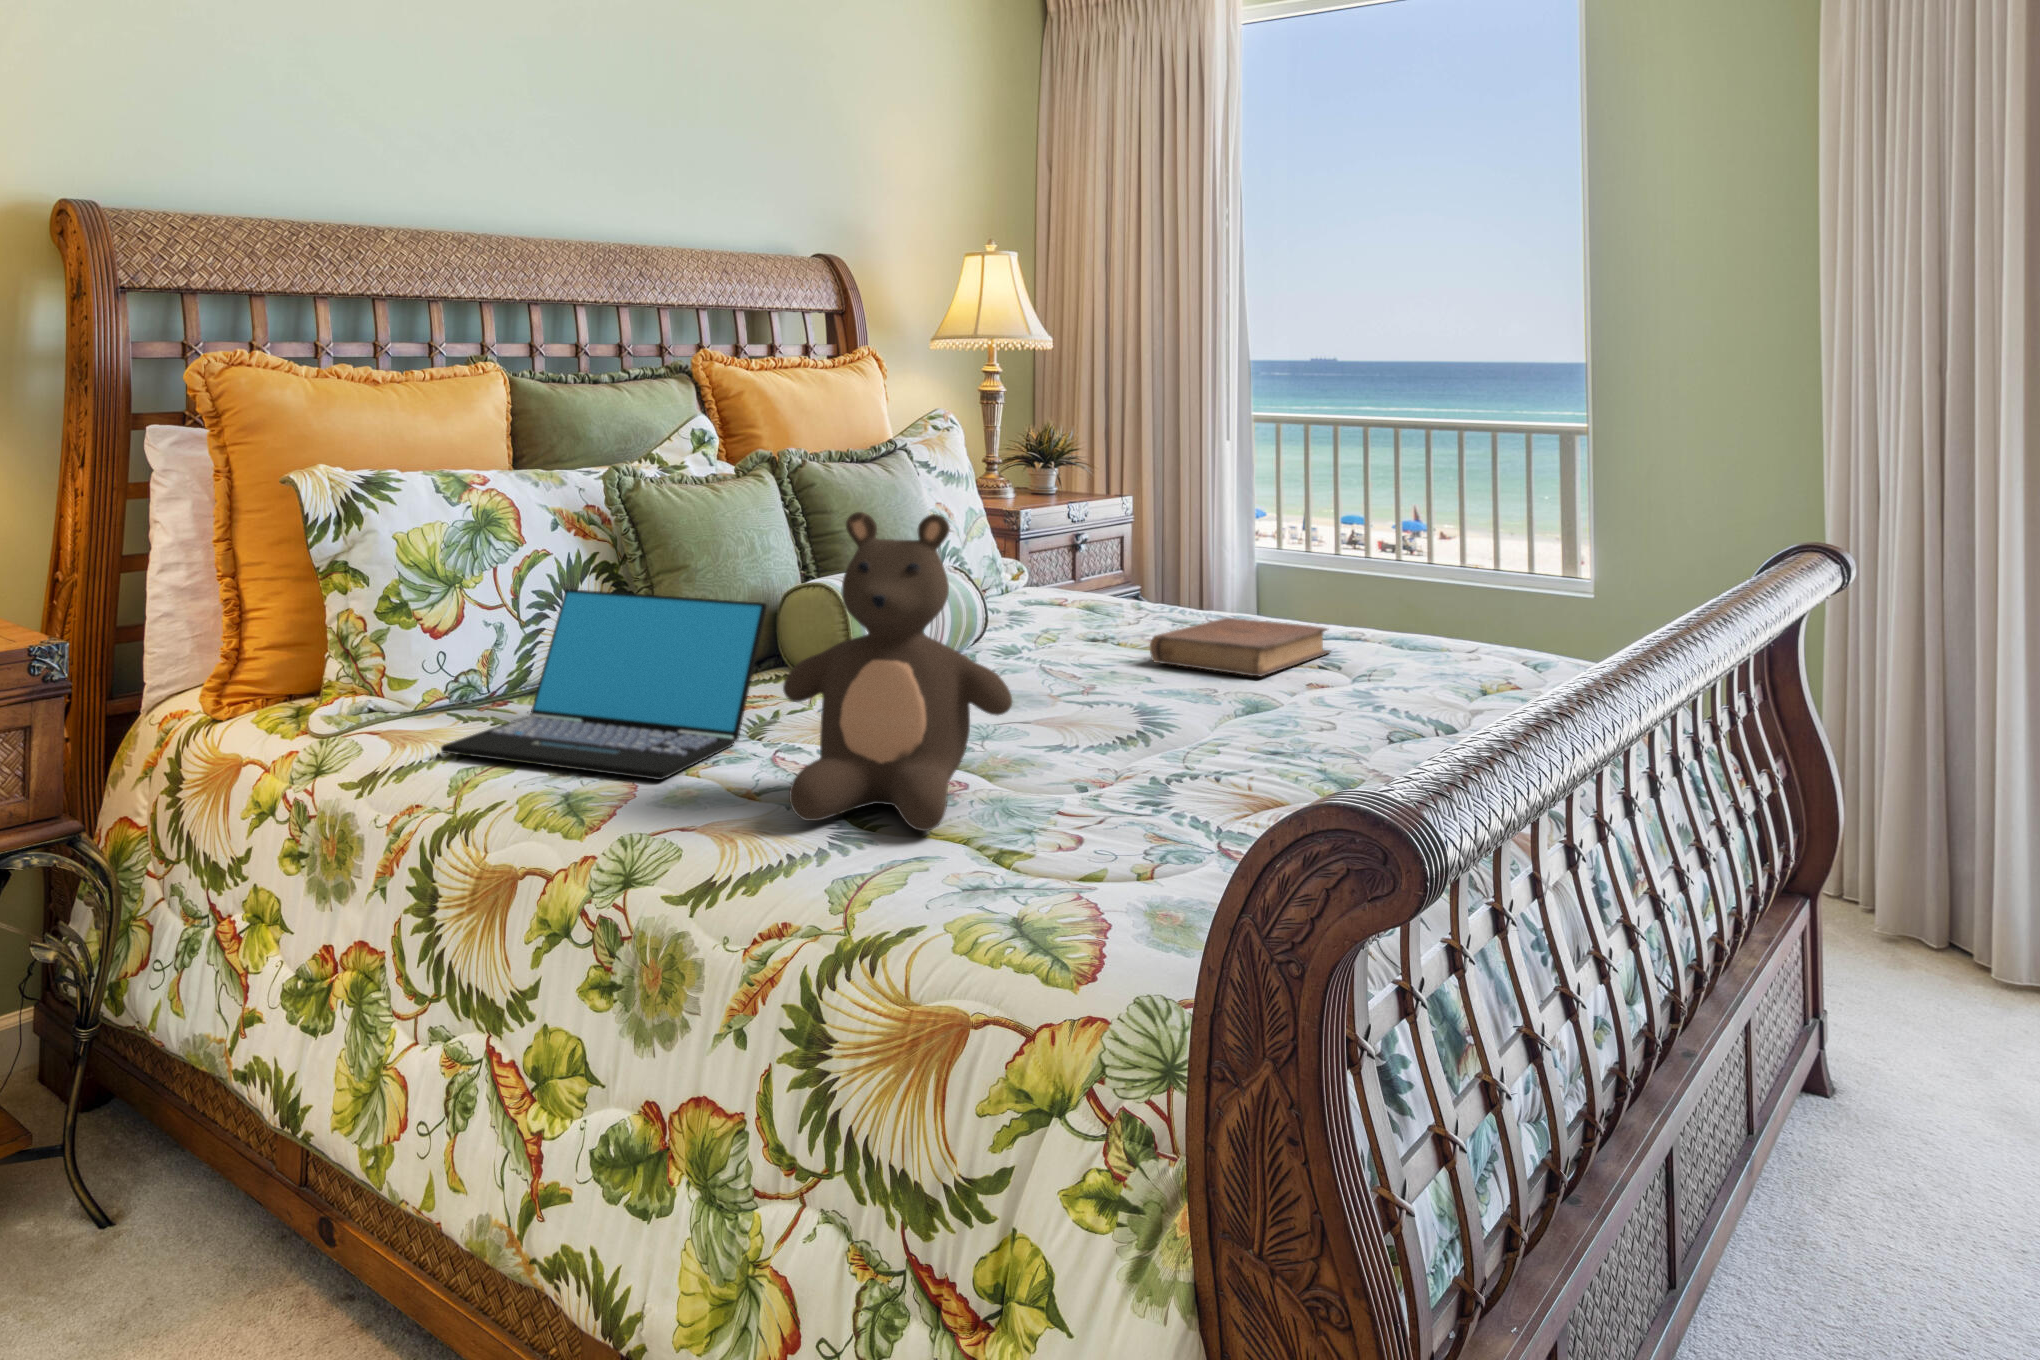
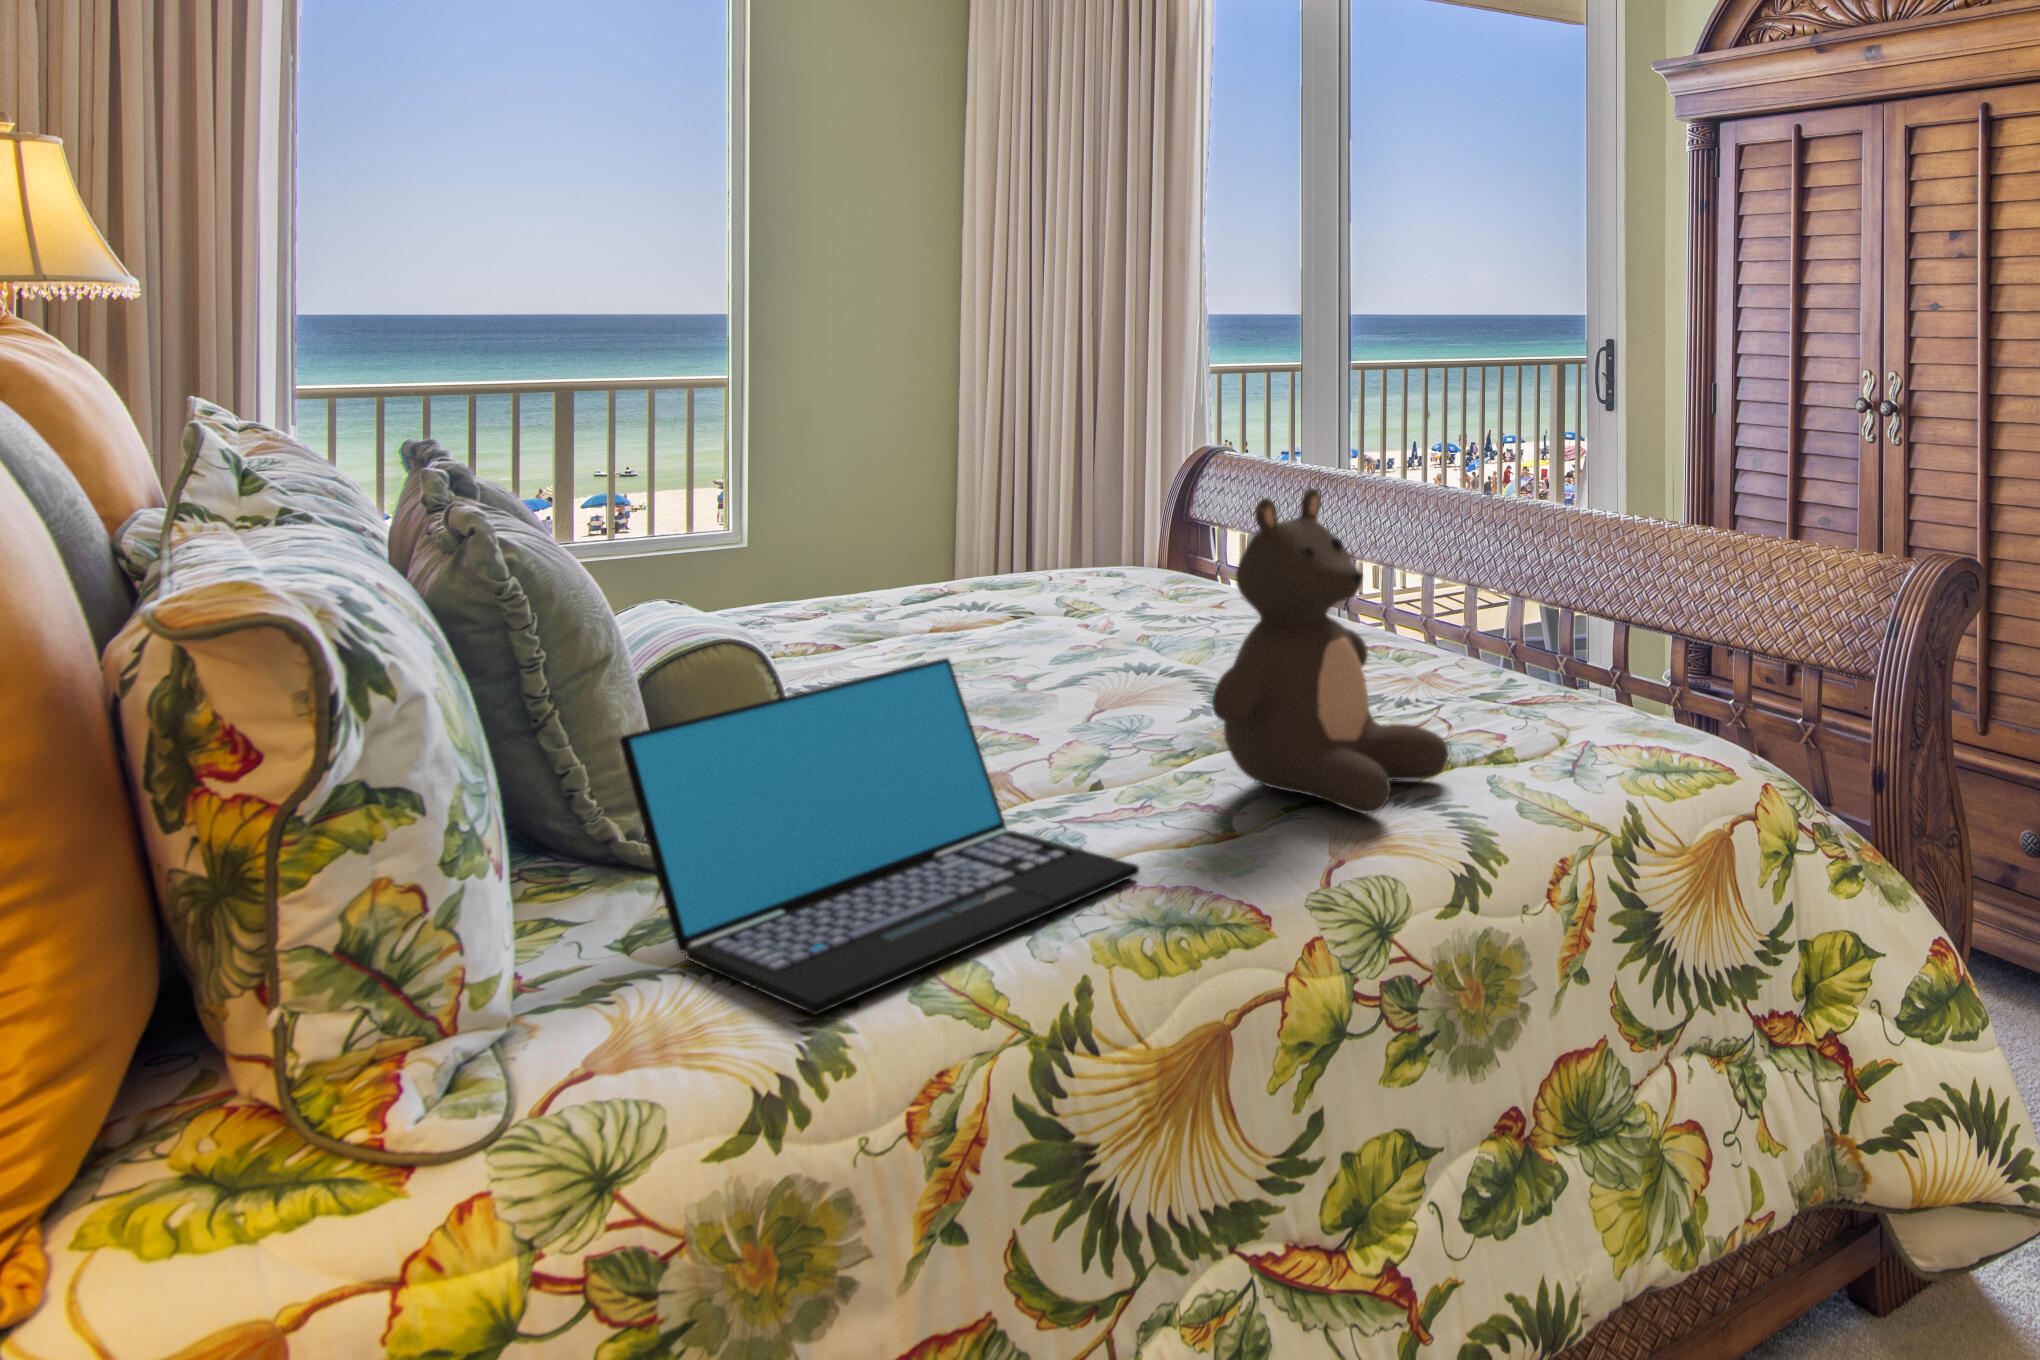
book: present [1150,618,1331,676] -> none [890,583,1068,652]

